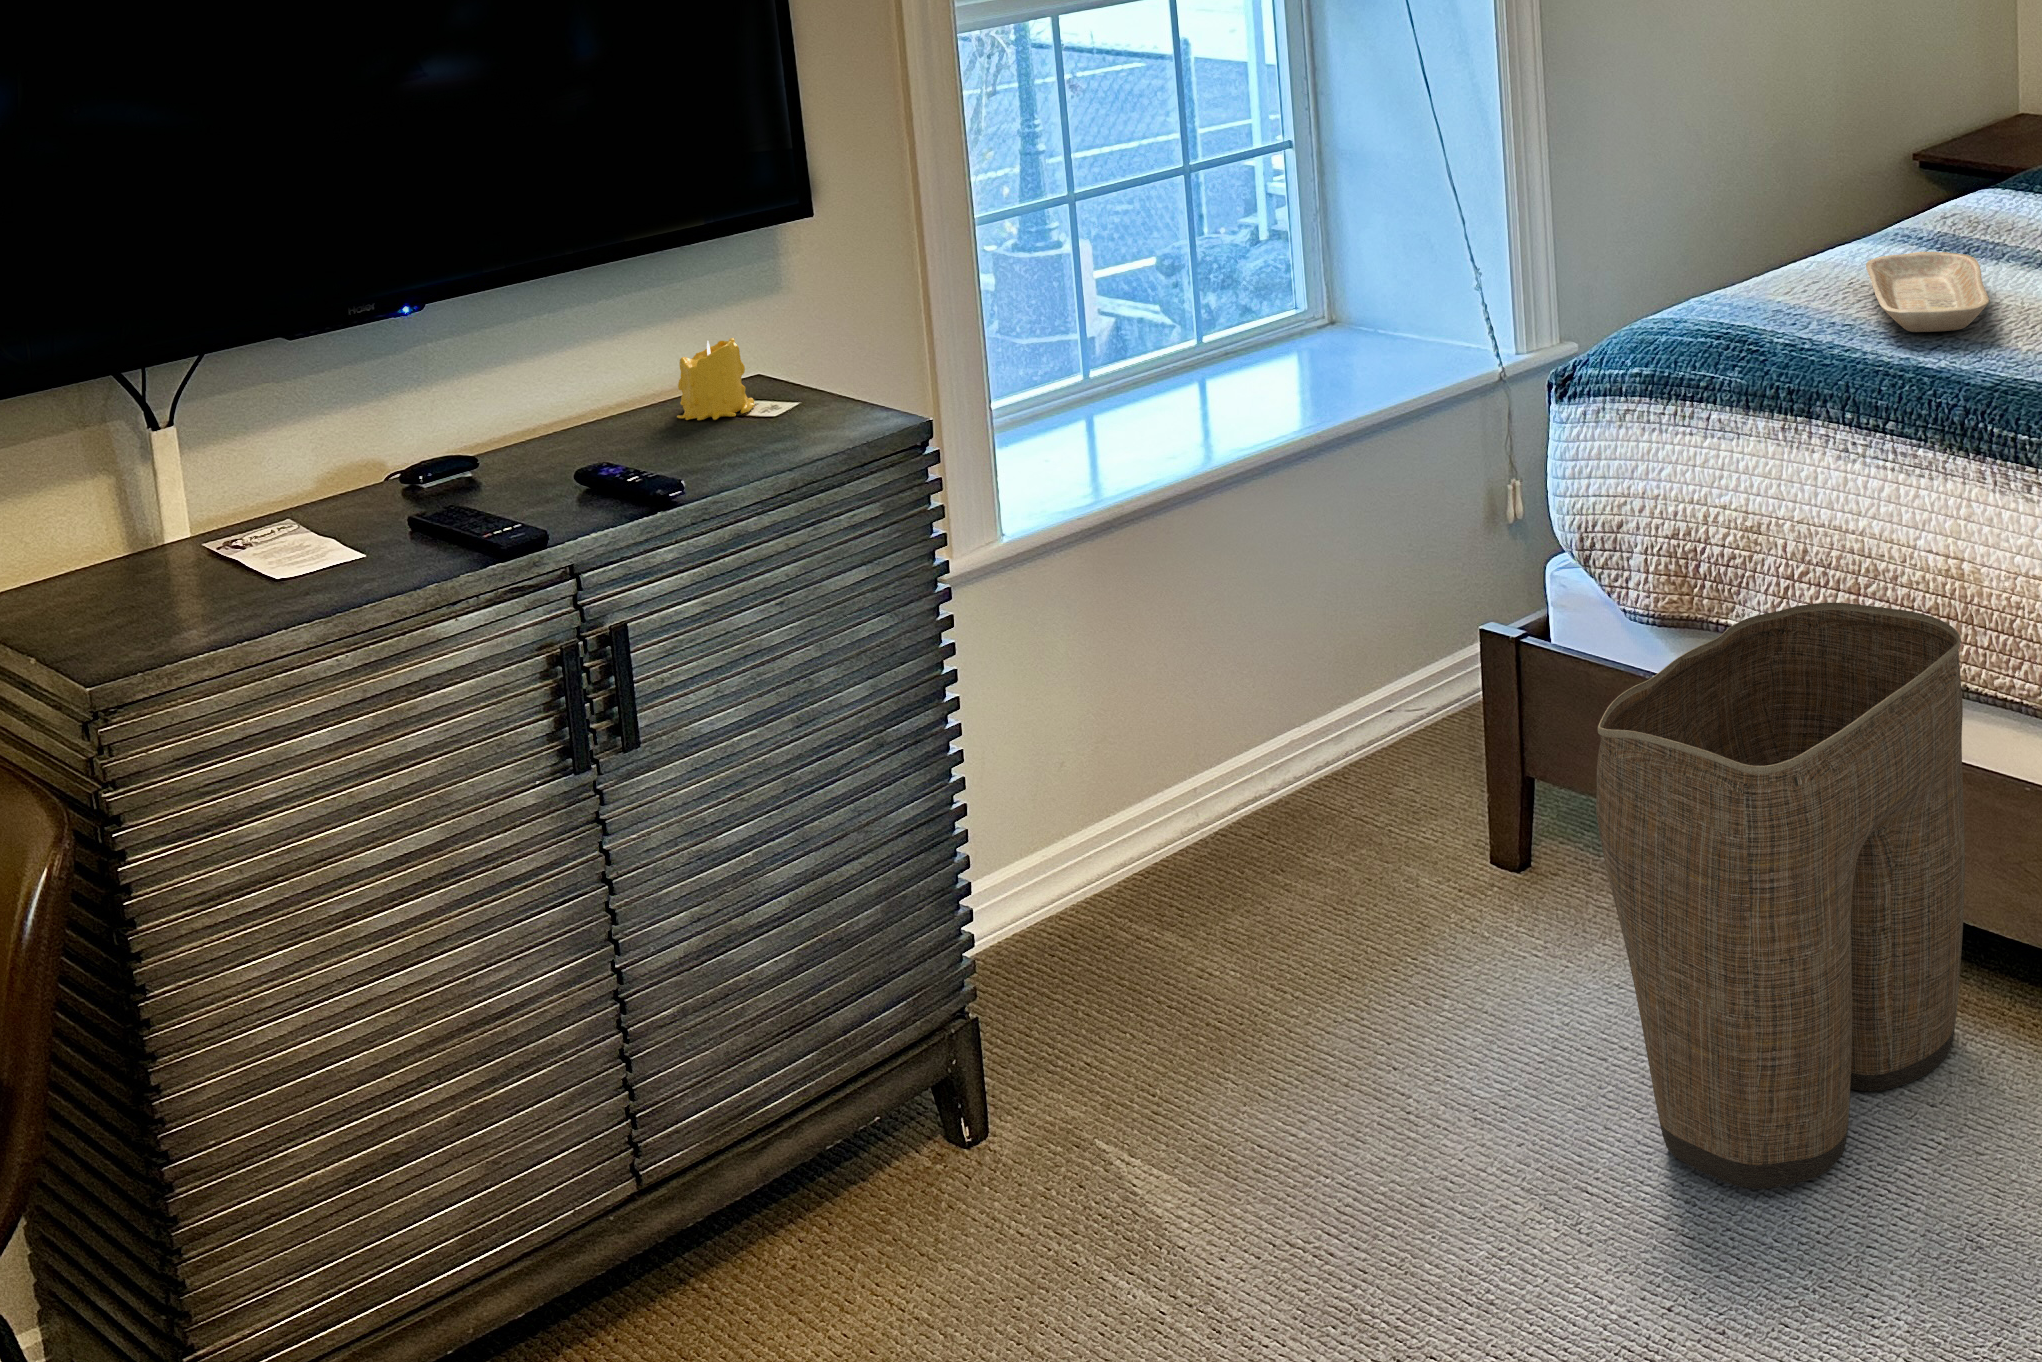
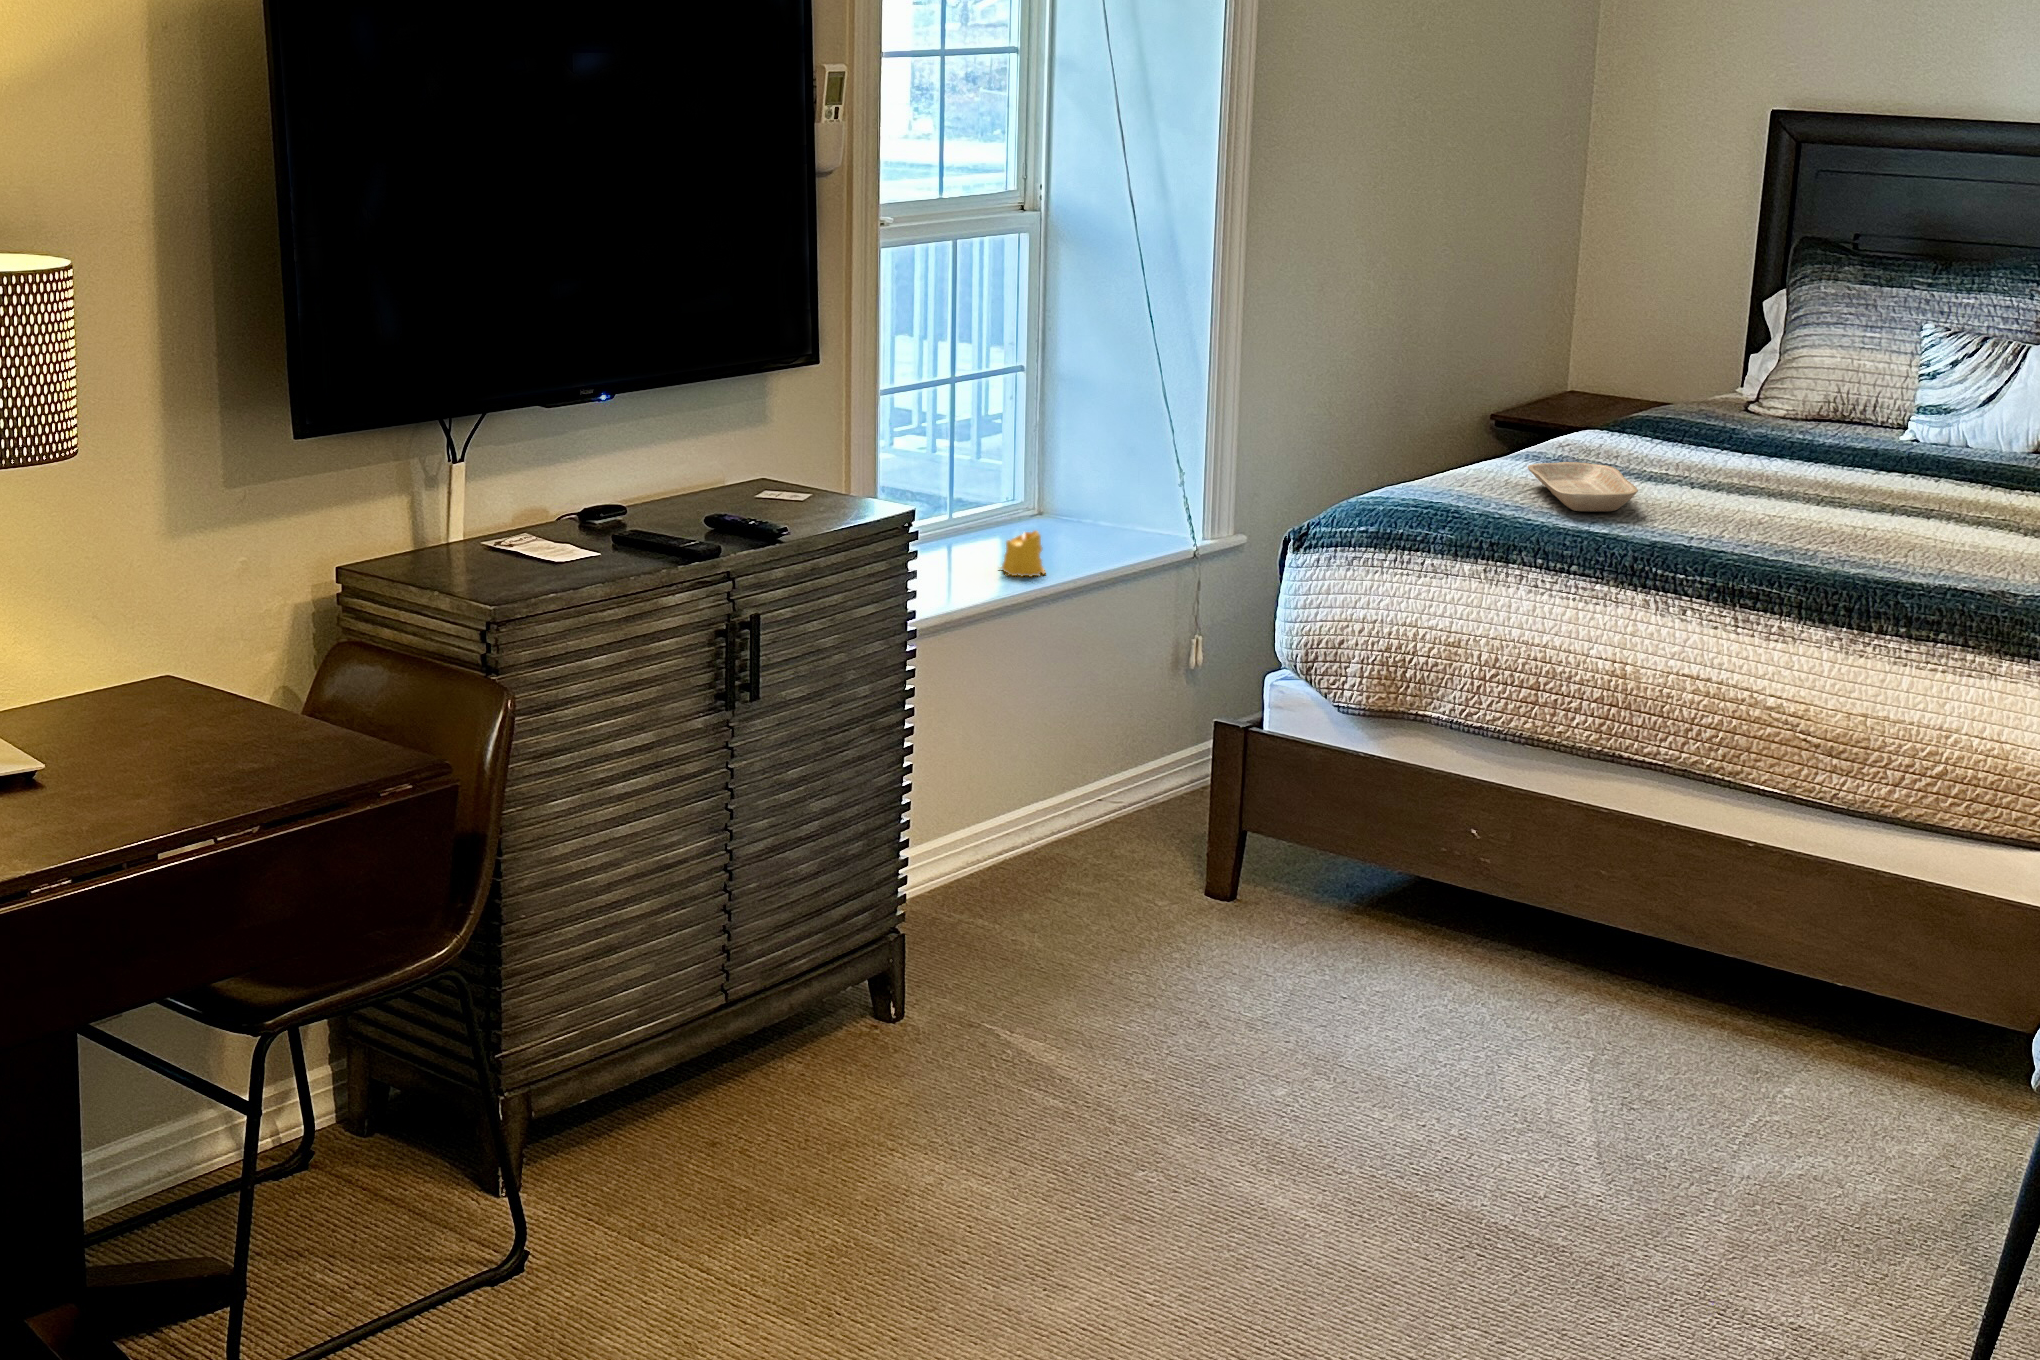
candle: present [677,338,755,420] -> present [1001,531,1046,577]
laundry basket: present [1596,603,1965,1189] -> none [1374,691,1629,1069]

